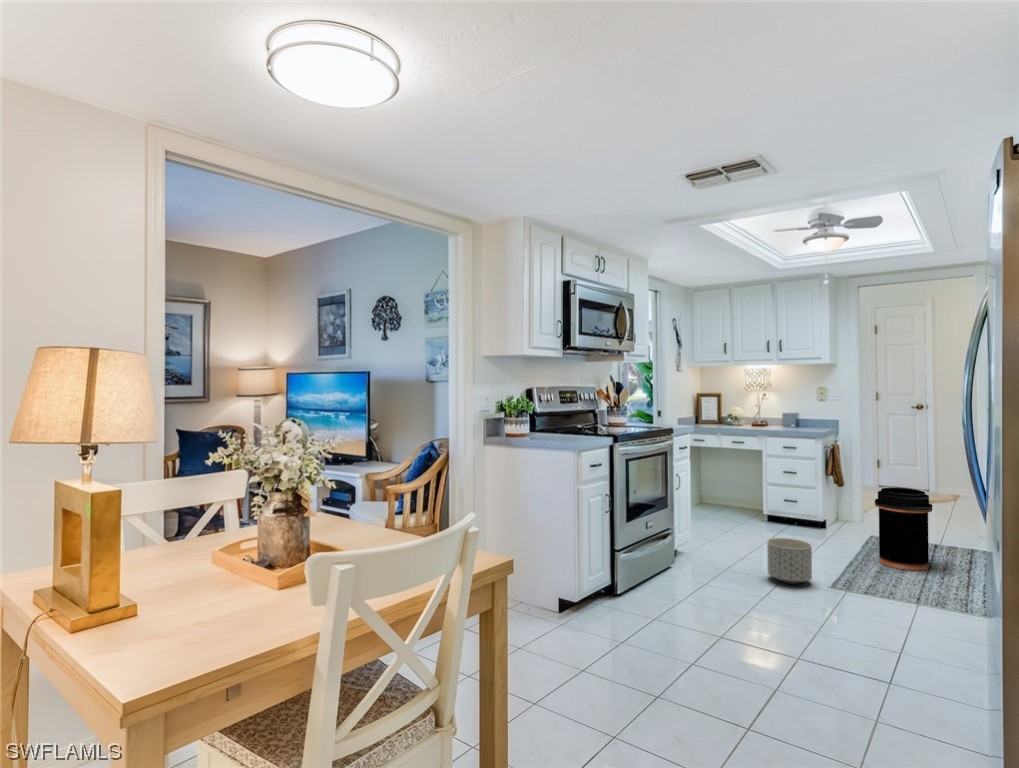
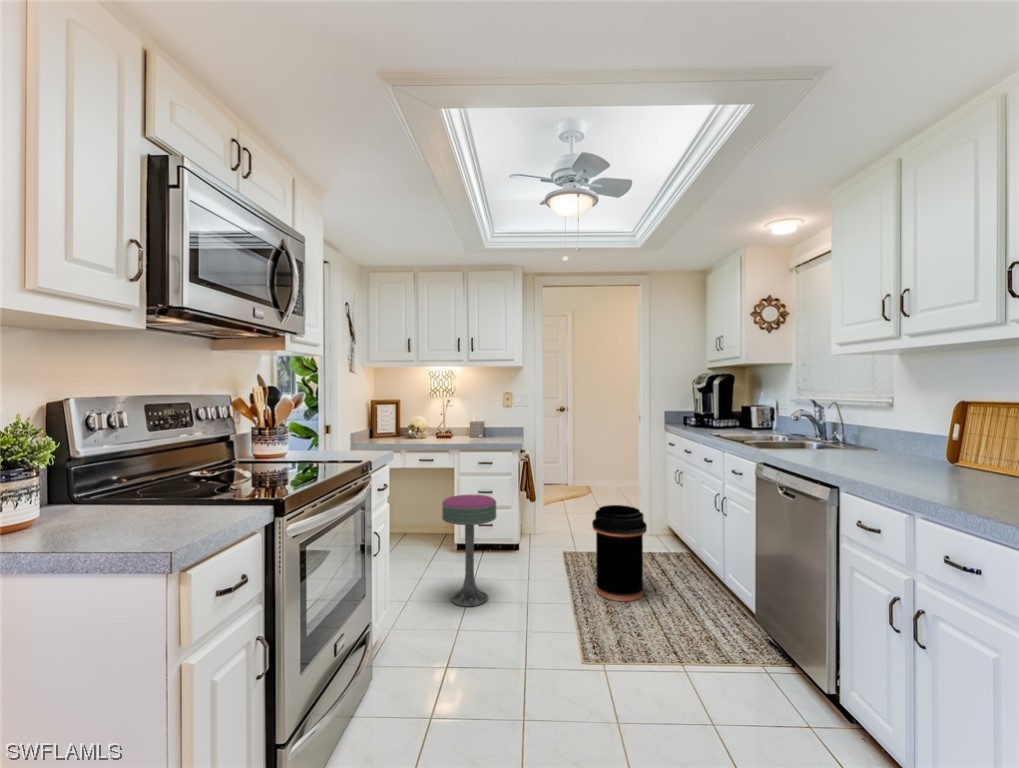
bar stool: none [737,466,782,549] -> present [442,495,496,606]
planter: present [767,538,812,584] -> none [512,604,568,677]

